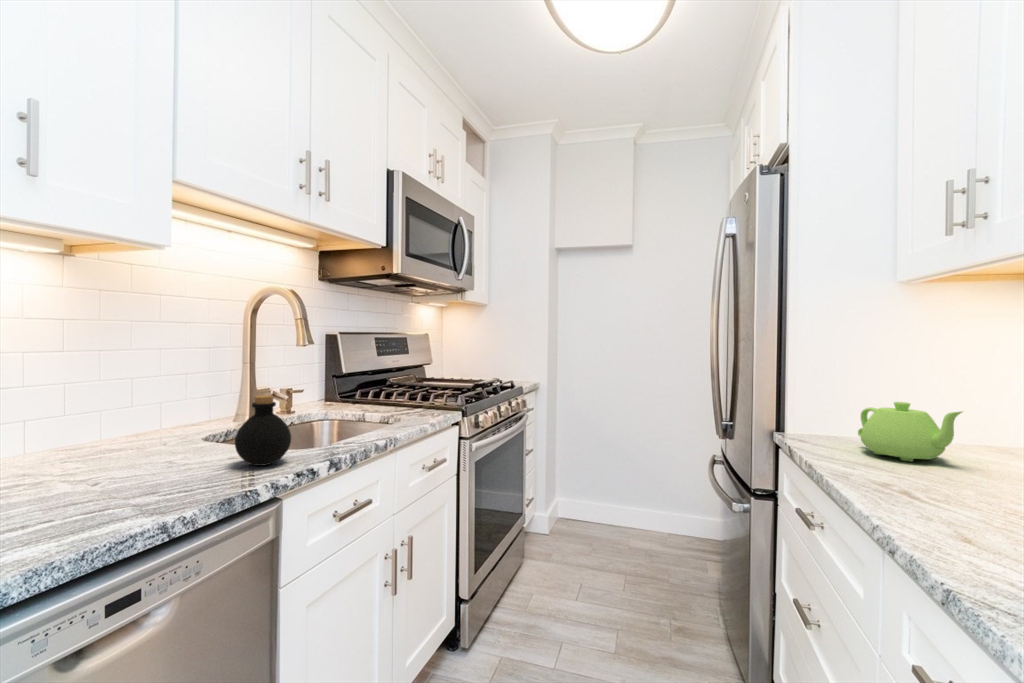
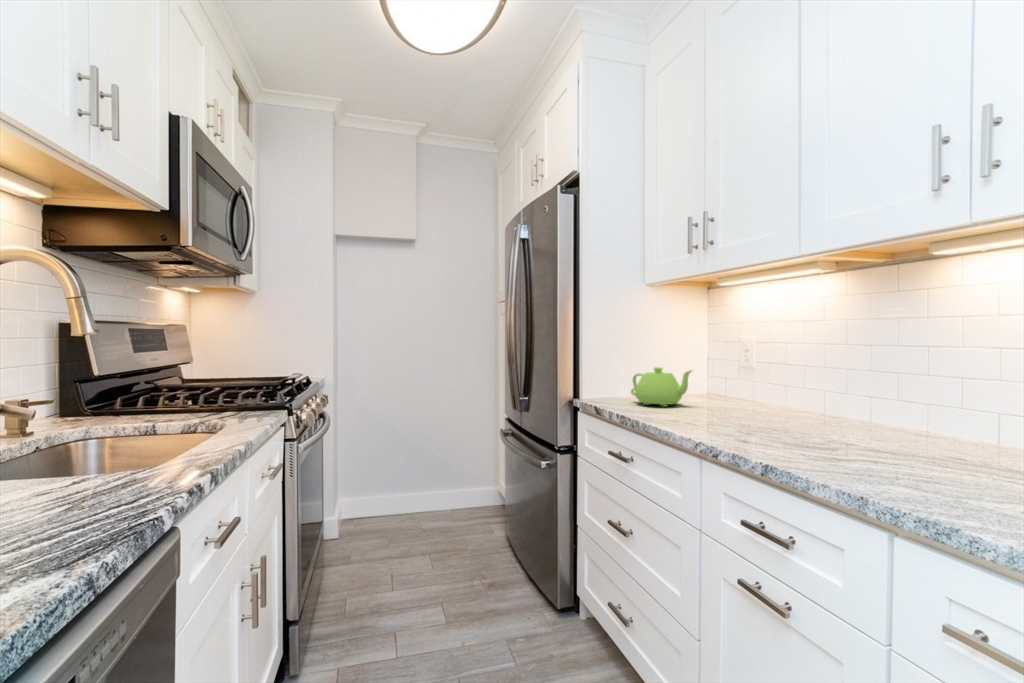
bottle: present [235,395,291,466] -> none [67,391,160,492]

